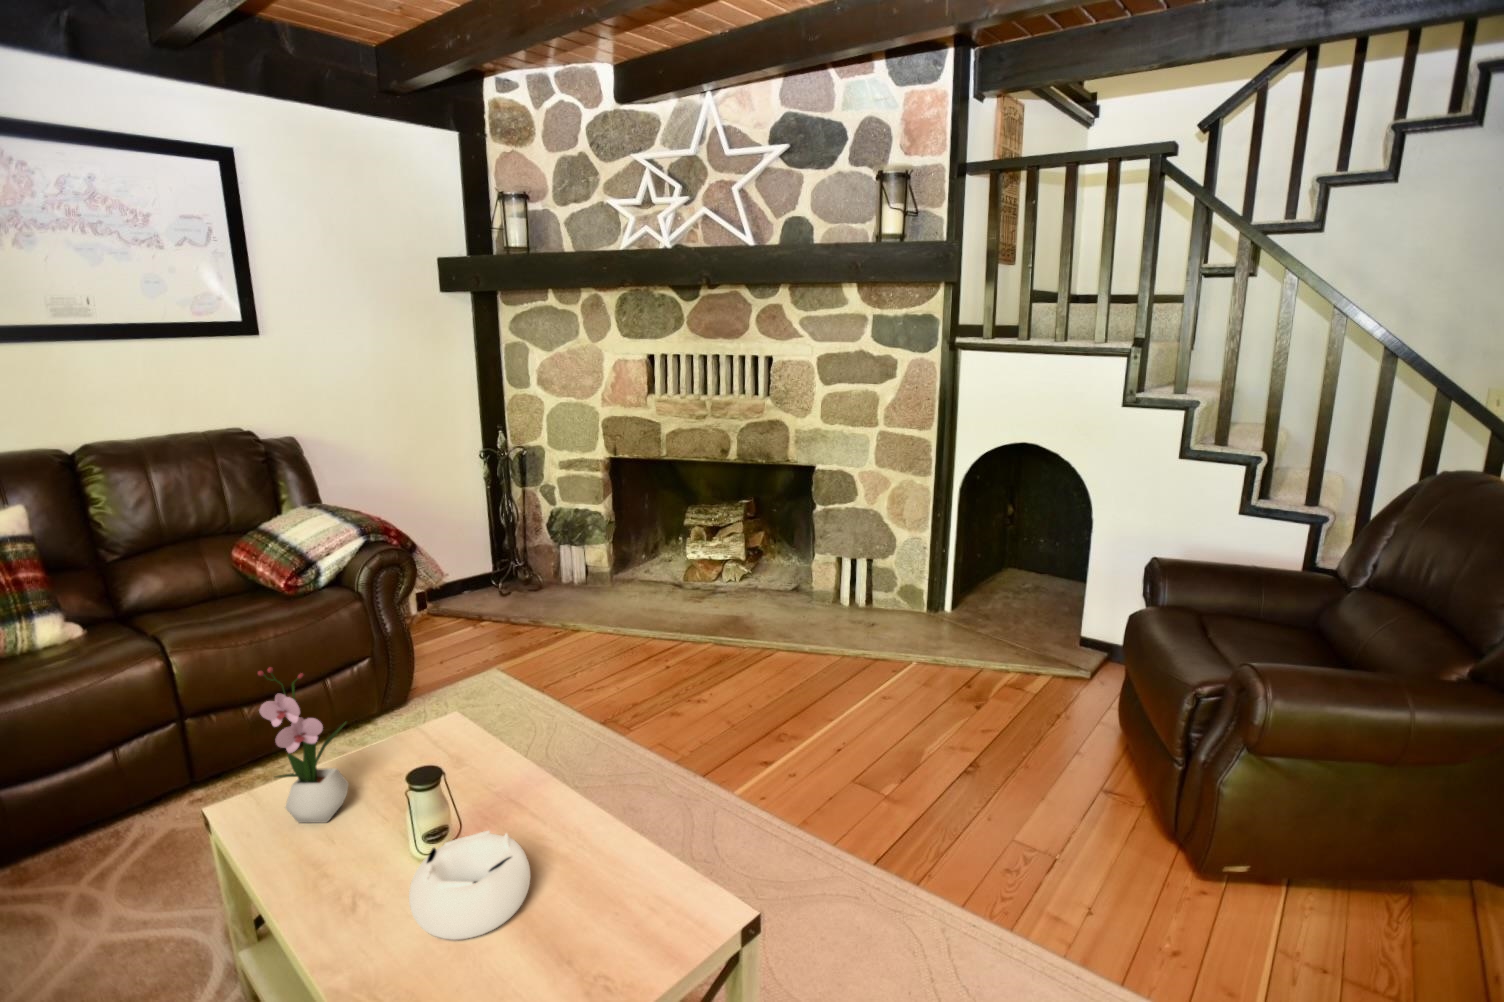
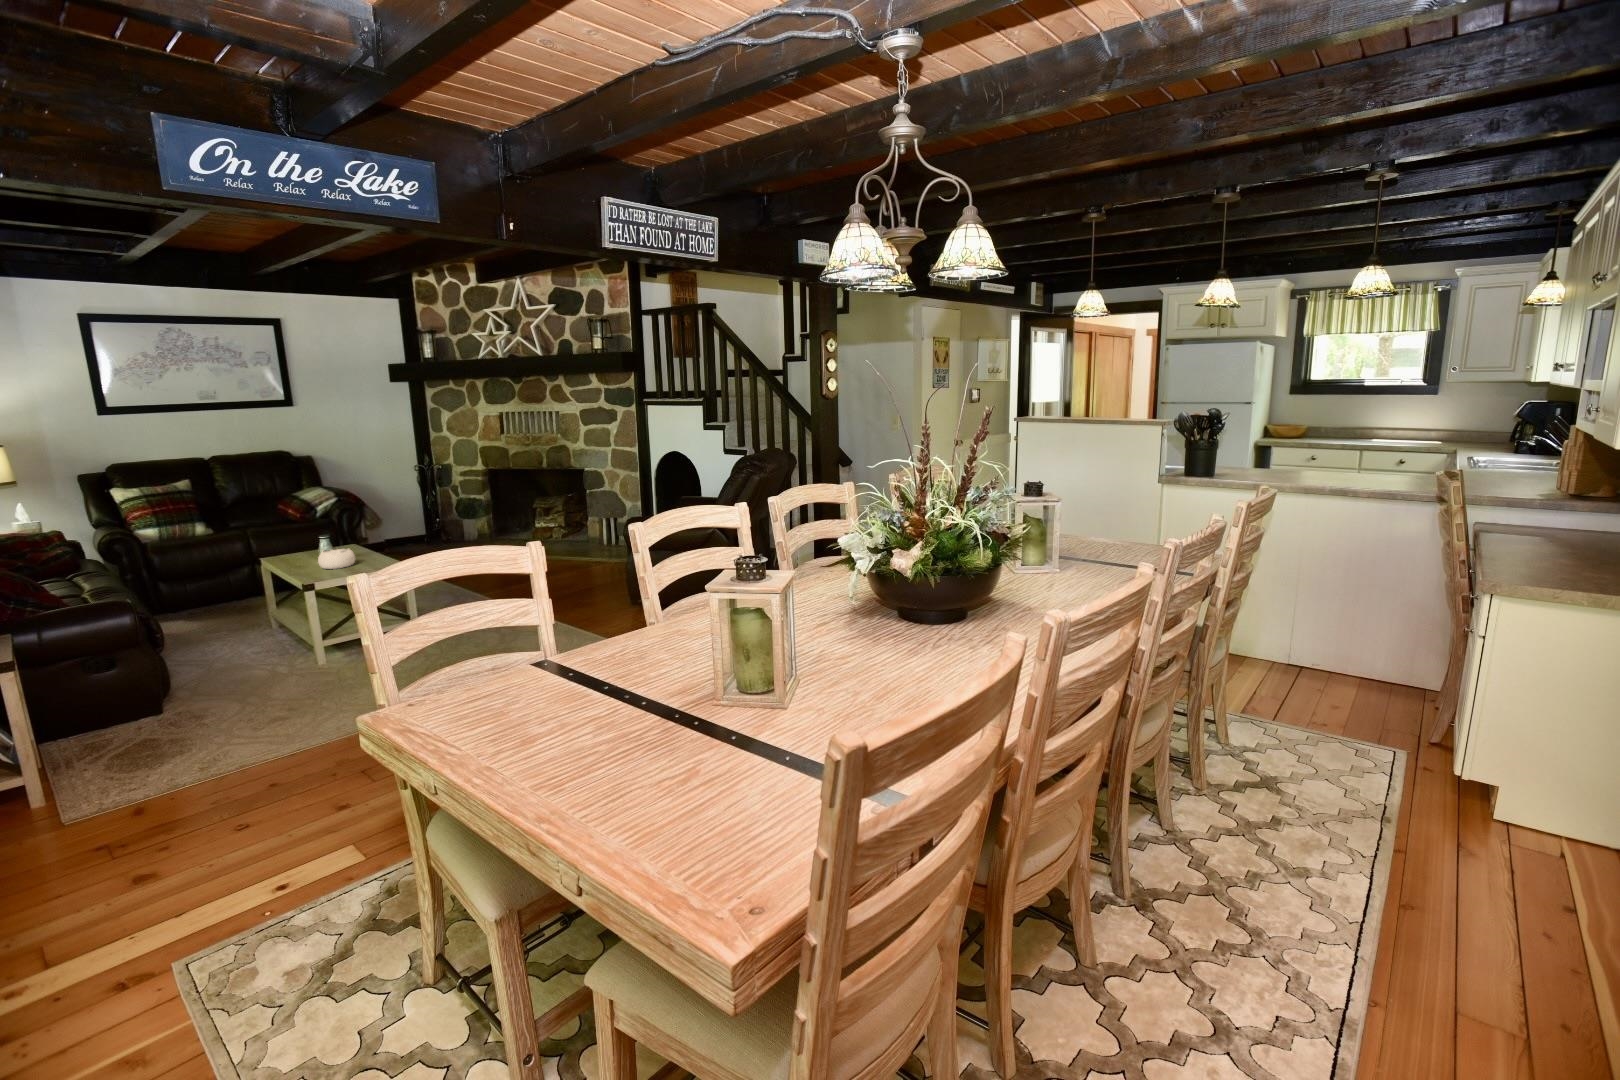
flower arrangement: present [258,667,348,823] -> none [279,507,309,560]

